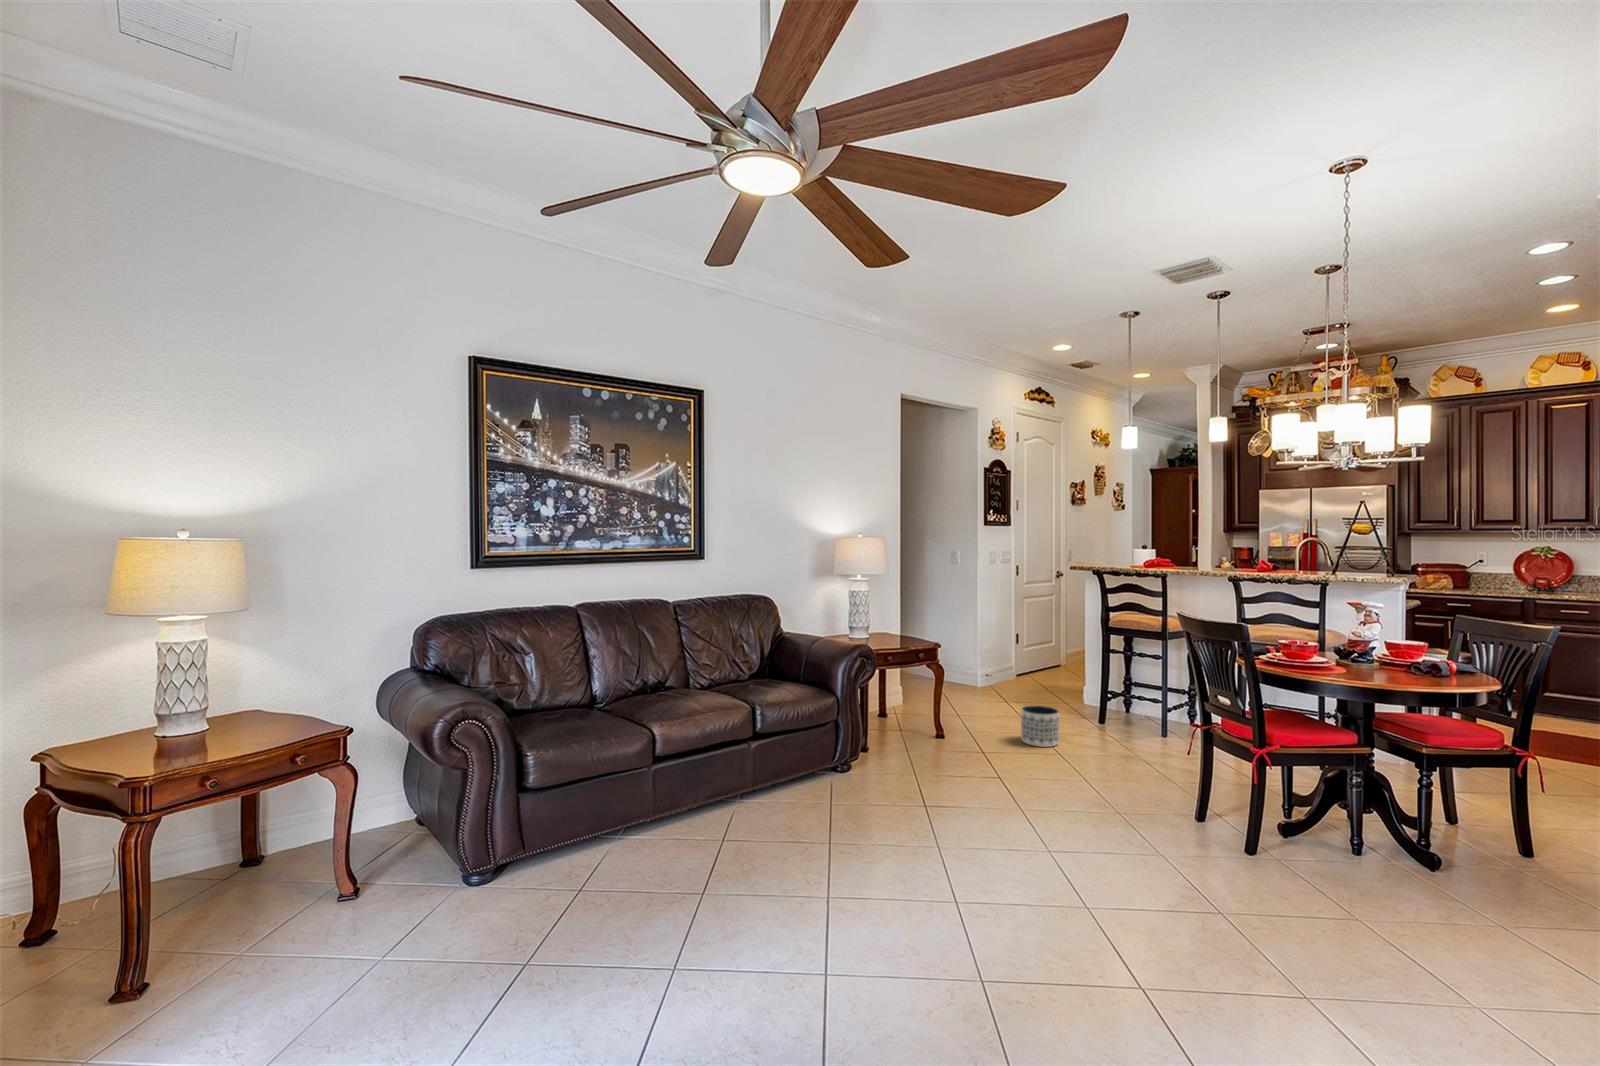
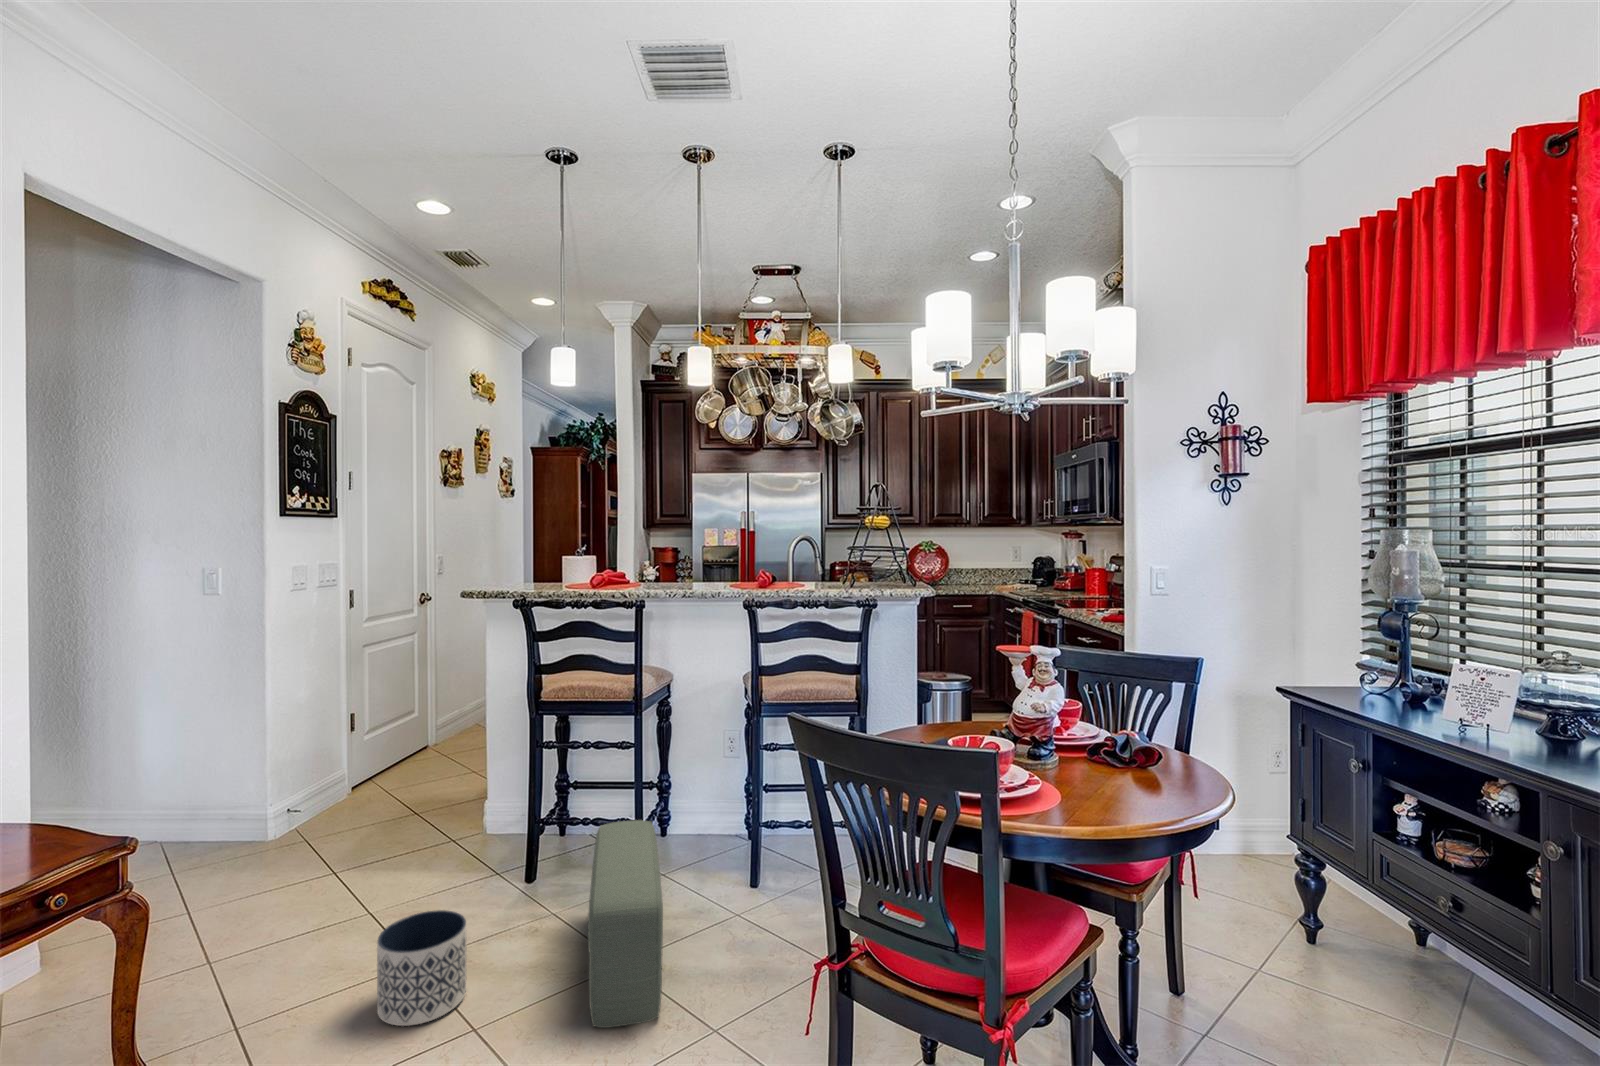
pouf: none [1111,691,1164,771] -> present [588,820,663,1028]

